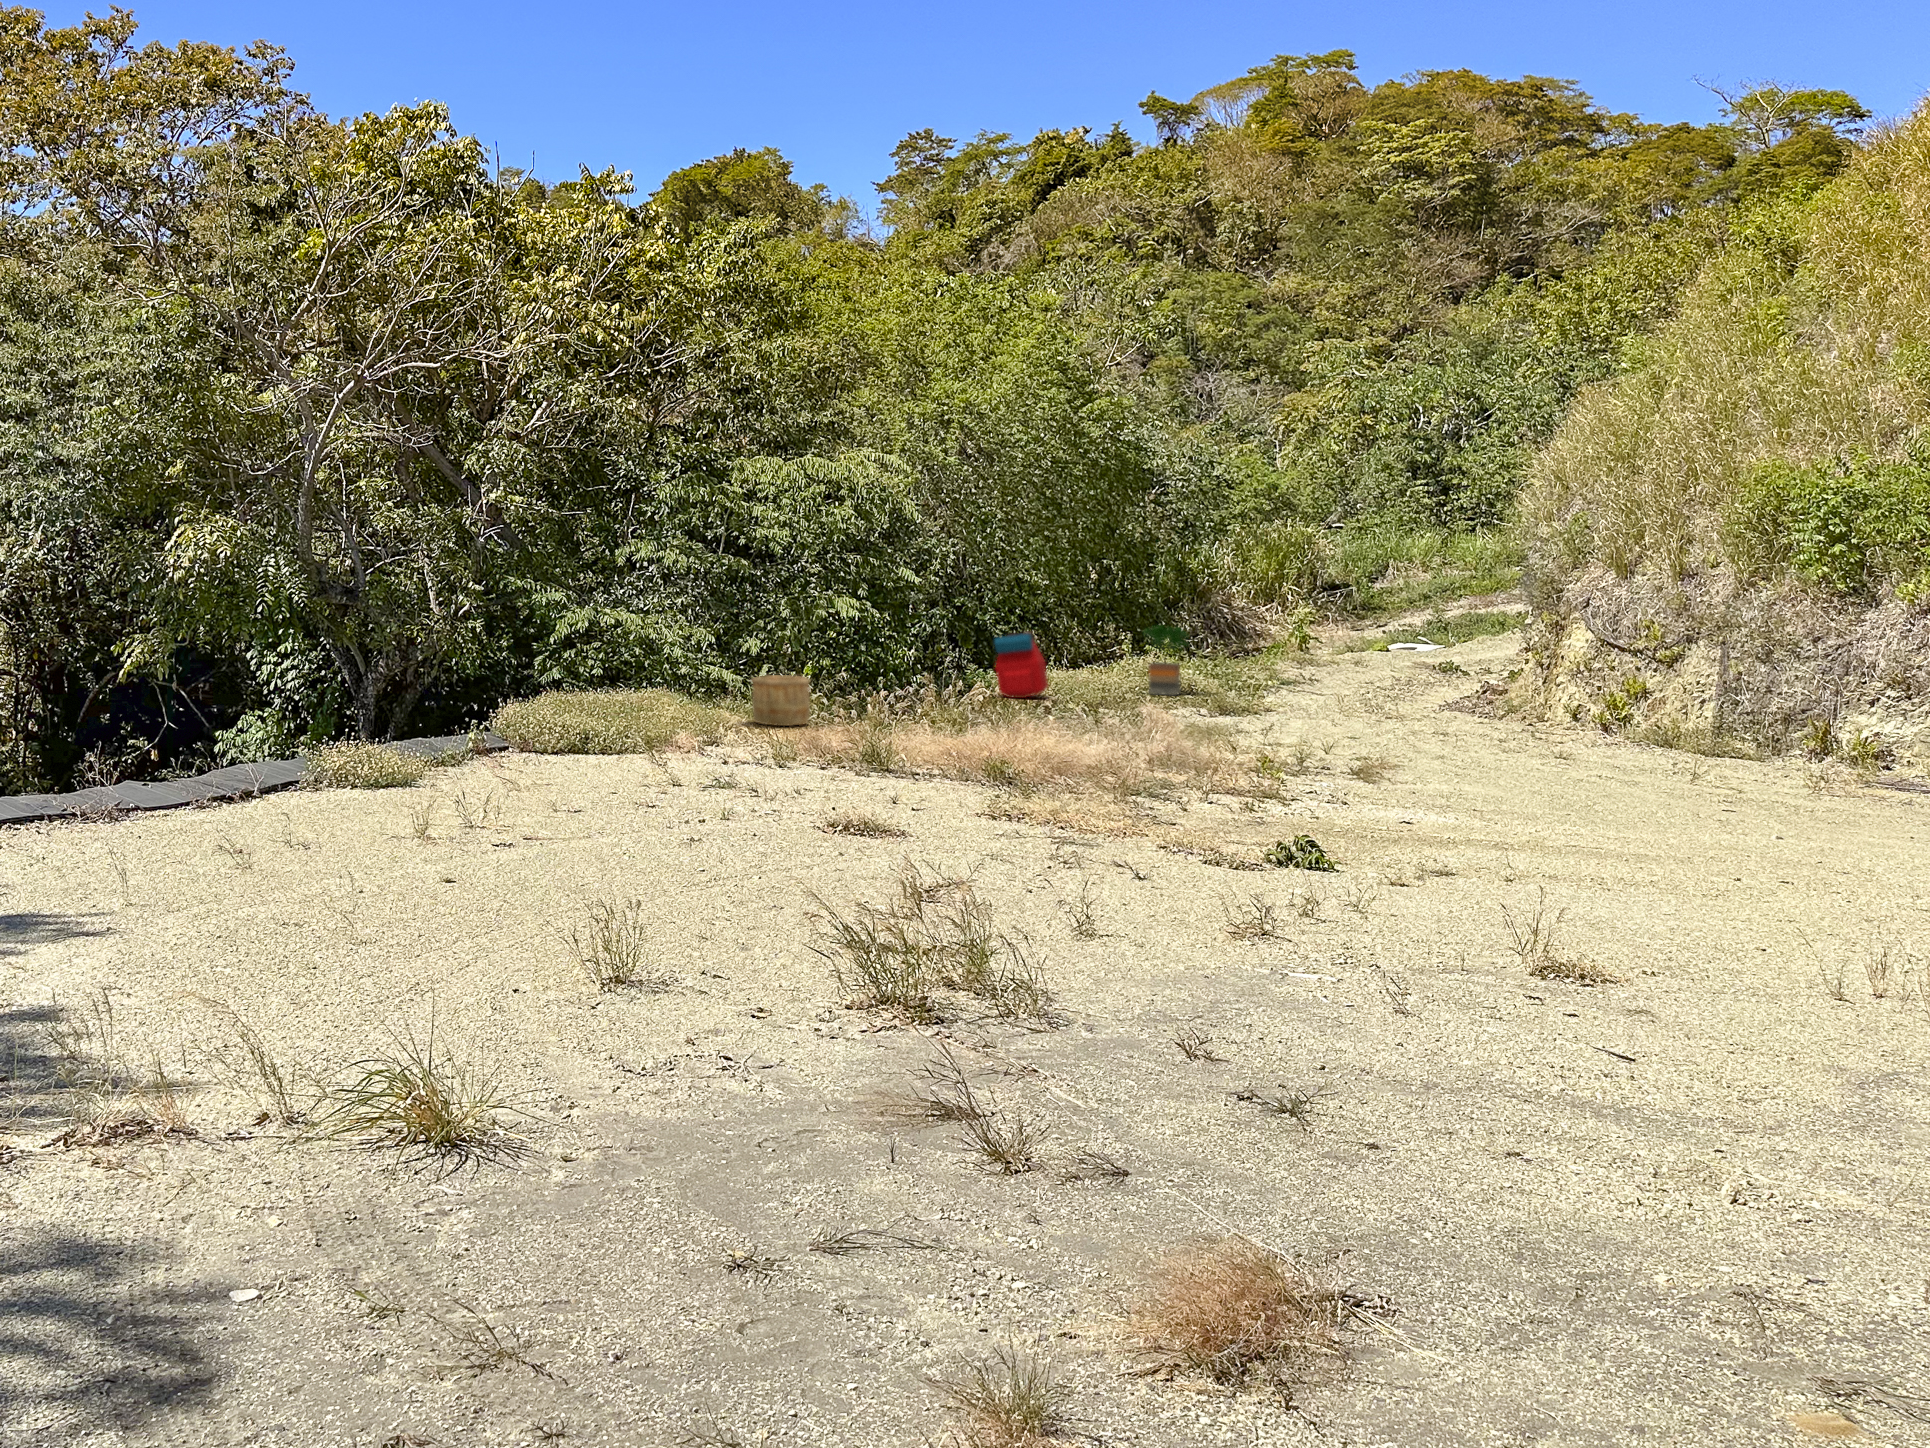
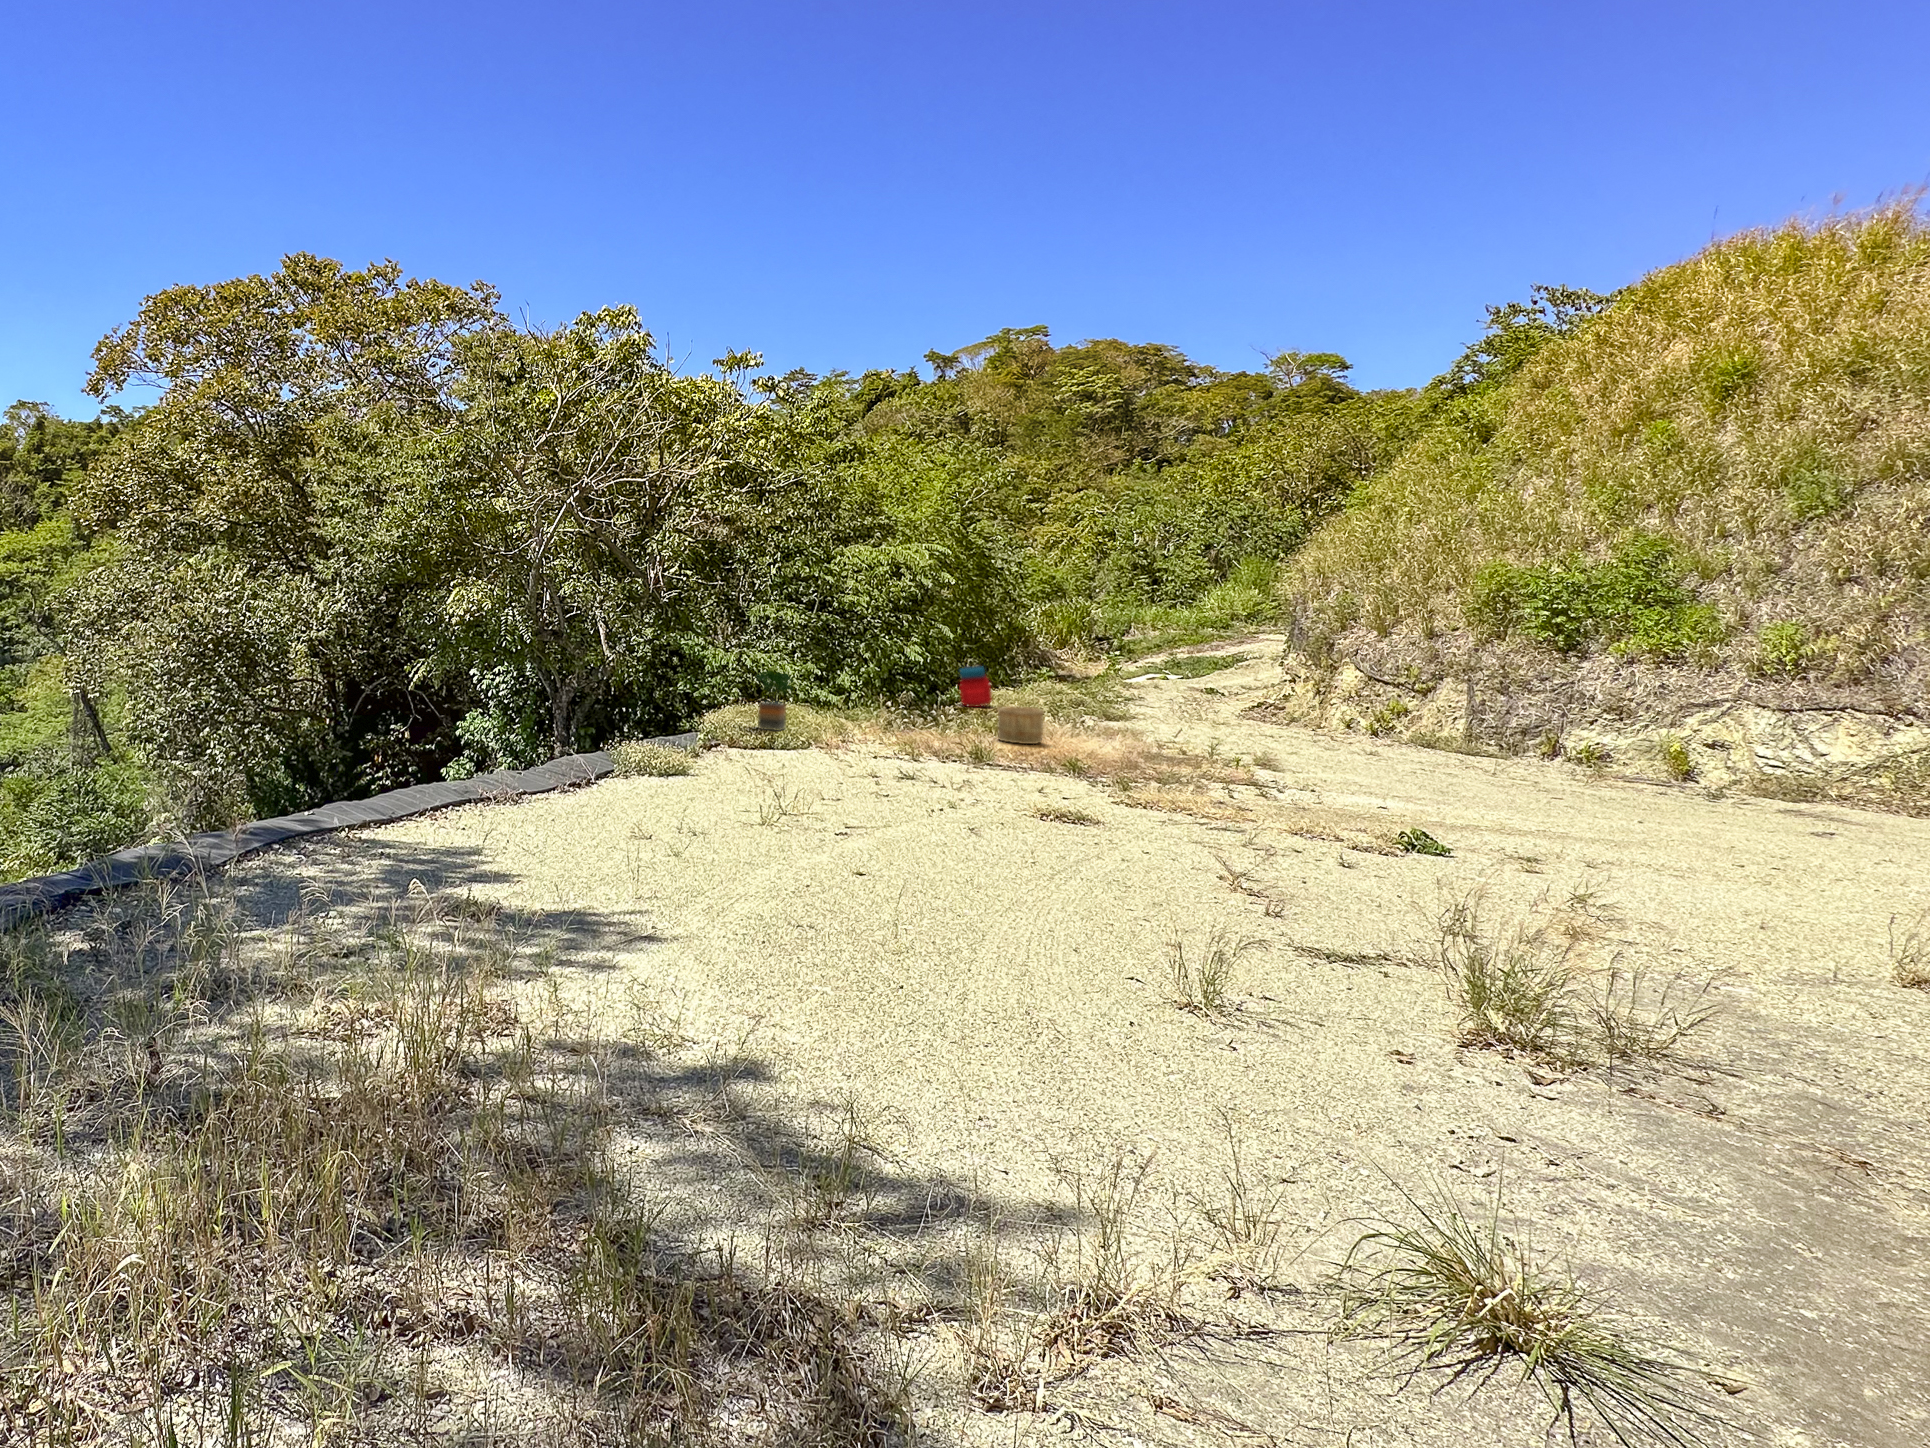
potted tree: present [1144,625,1187,695] -> present [757,671,794,731]
wooden bucket: present [751,675,810,726] -> present [997,706,1044,744]

